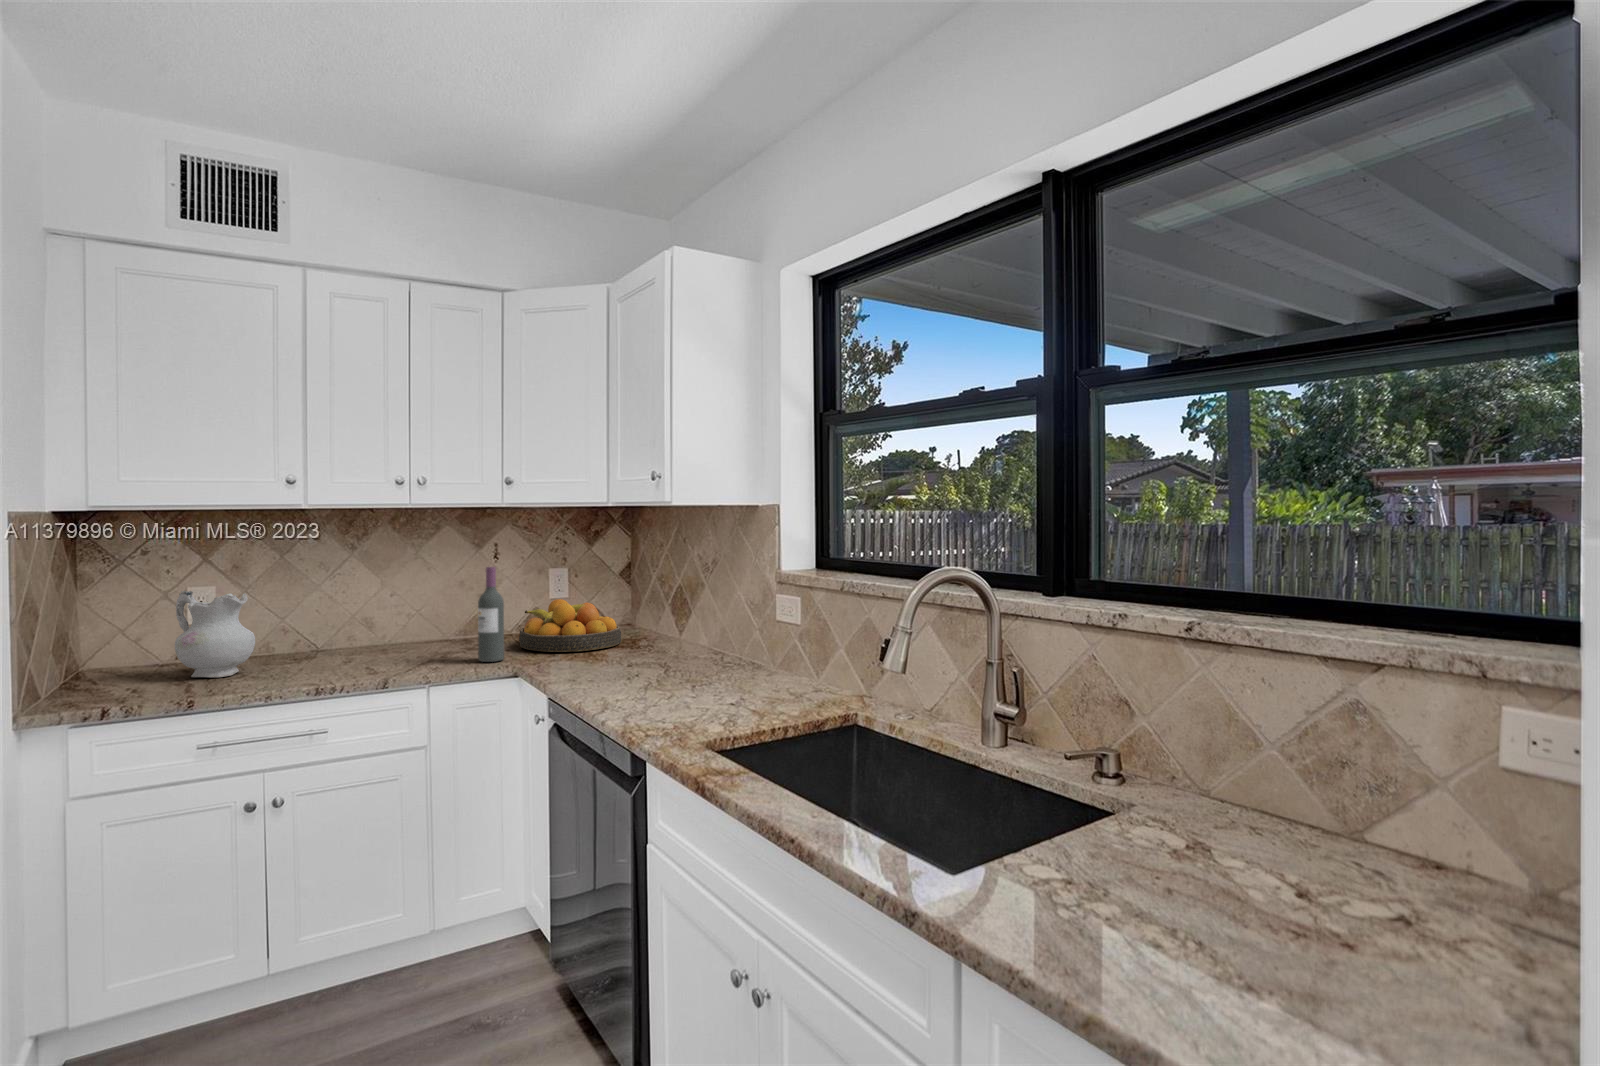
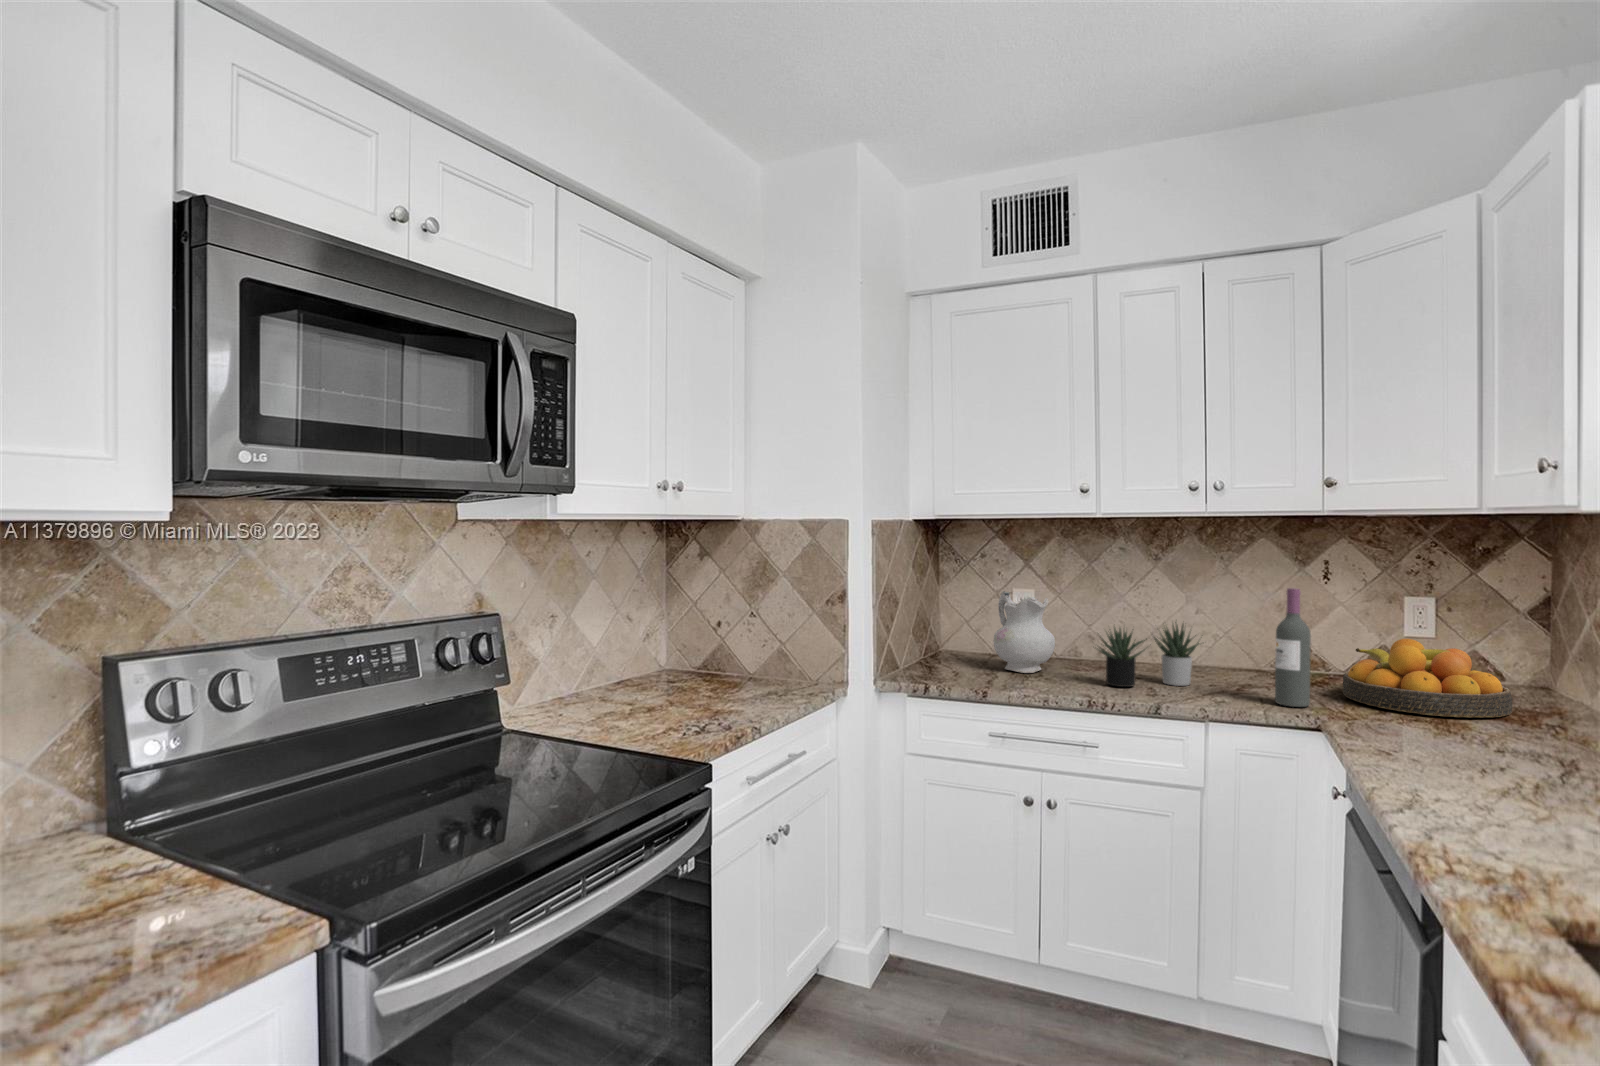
succulent plant: none [305,601,413,672] -> present [1099,622,1199,687]

